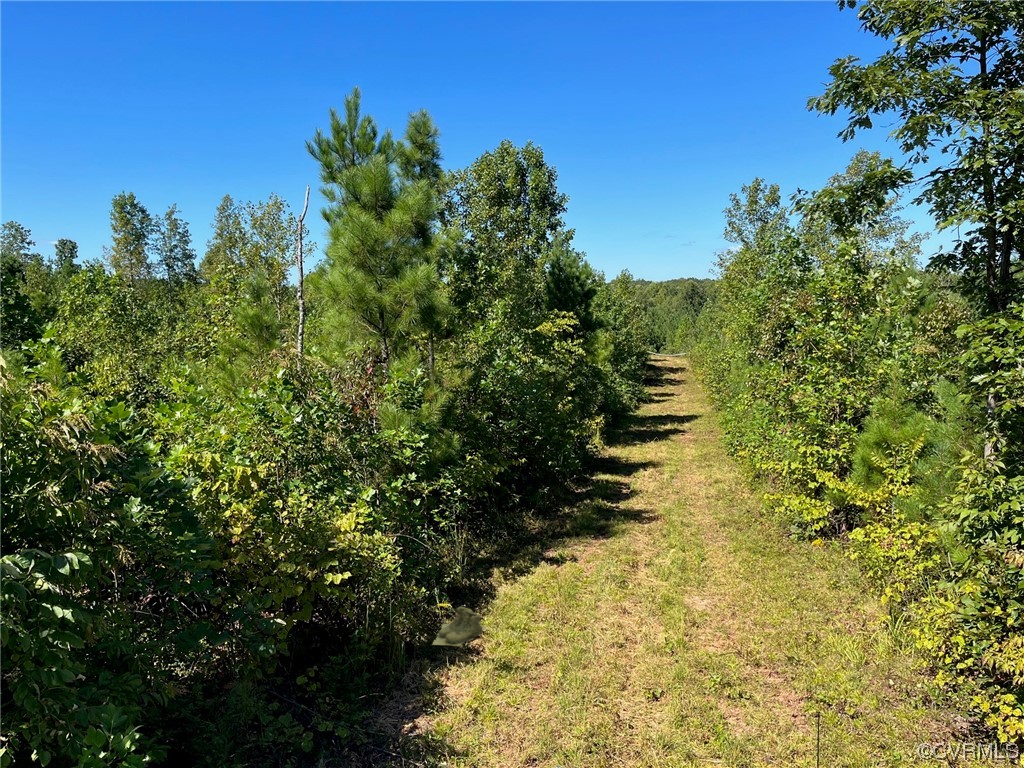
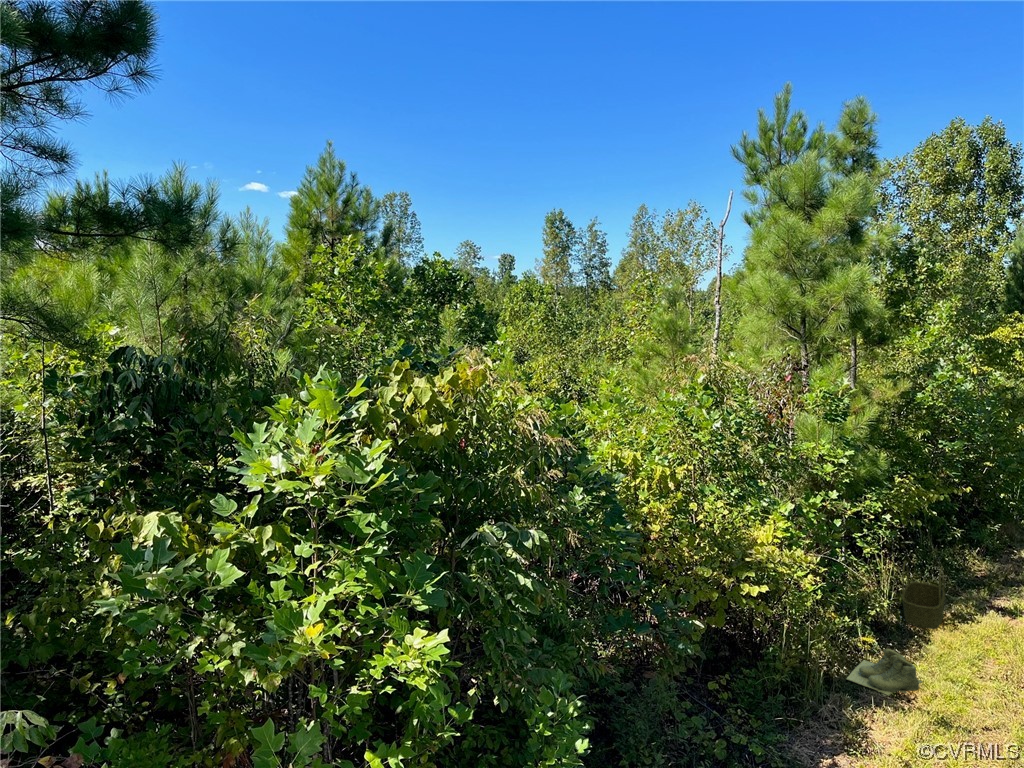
basket: none [472,528,502,584] -> present [902,561,945,629]

